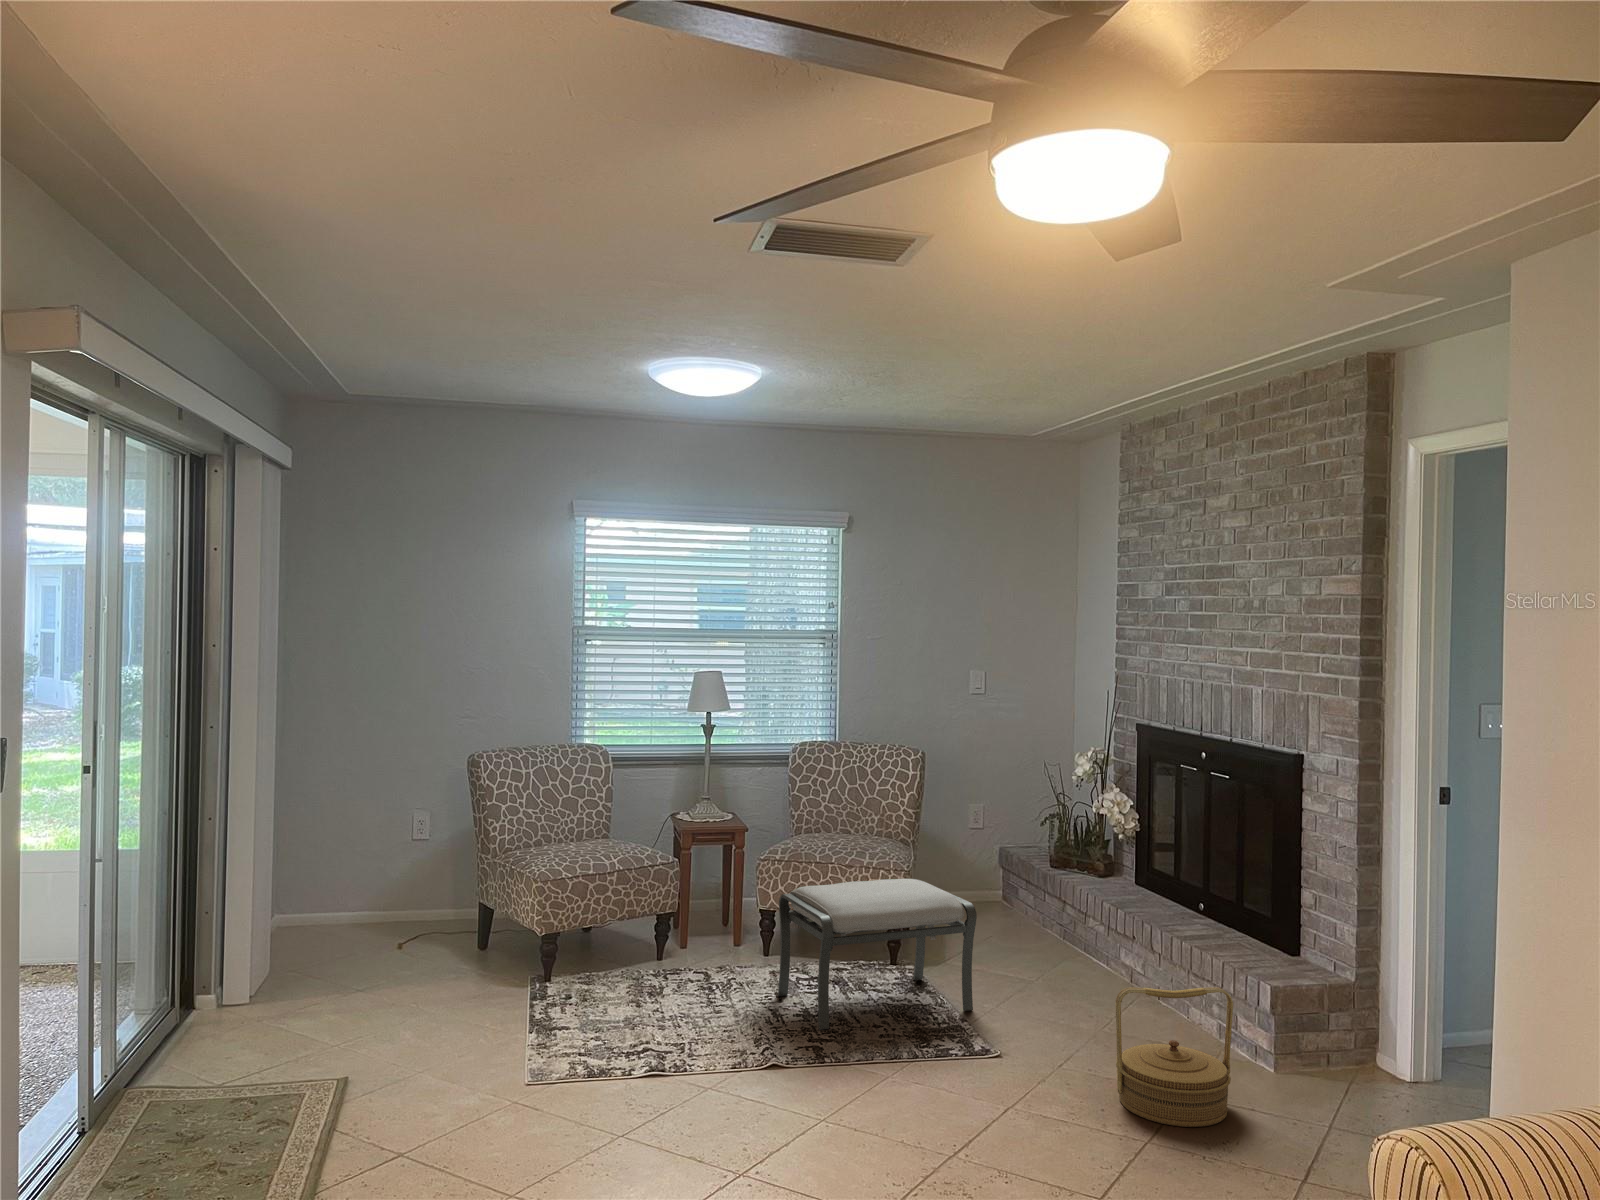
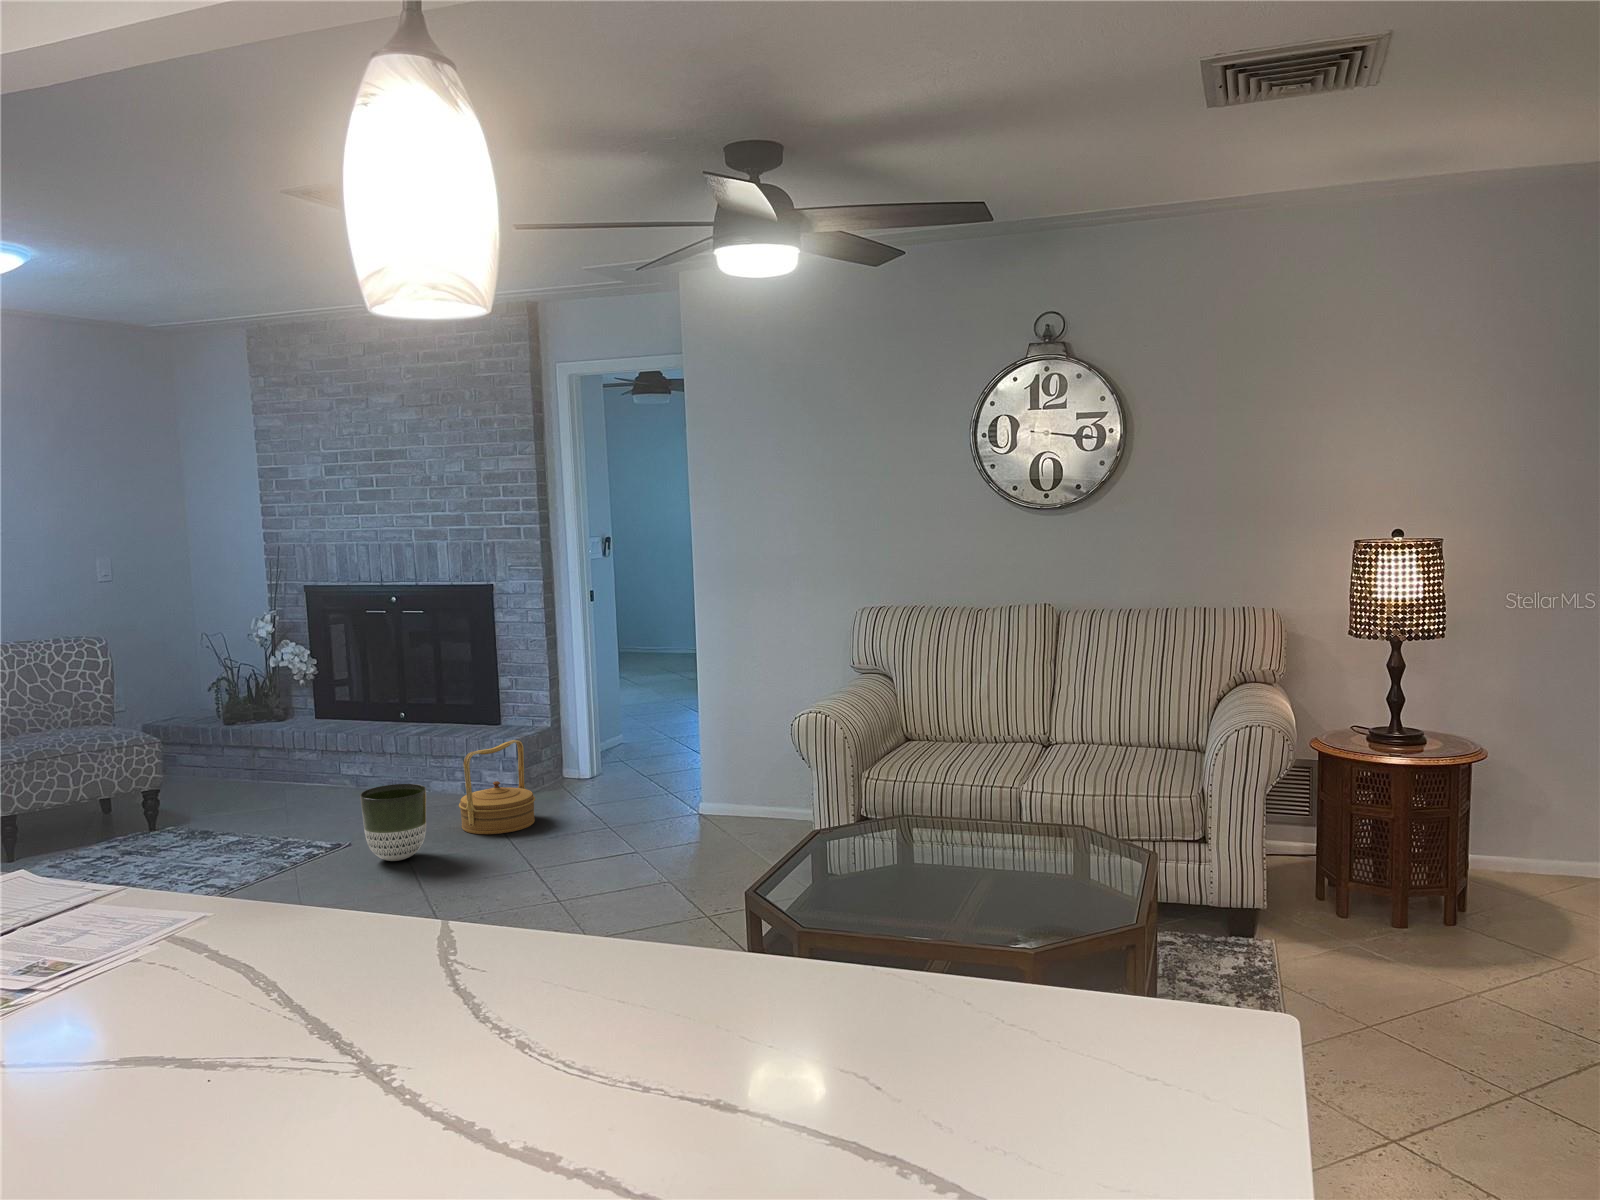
ottoman: present [778,879,977,1030] -> none [97,739,287,875]
planter: none [950,995,1034,1105] -> present [360,784,426,861]

